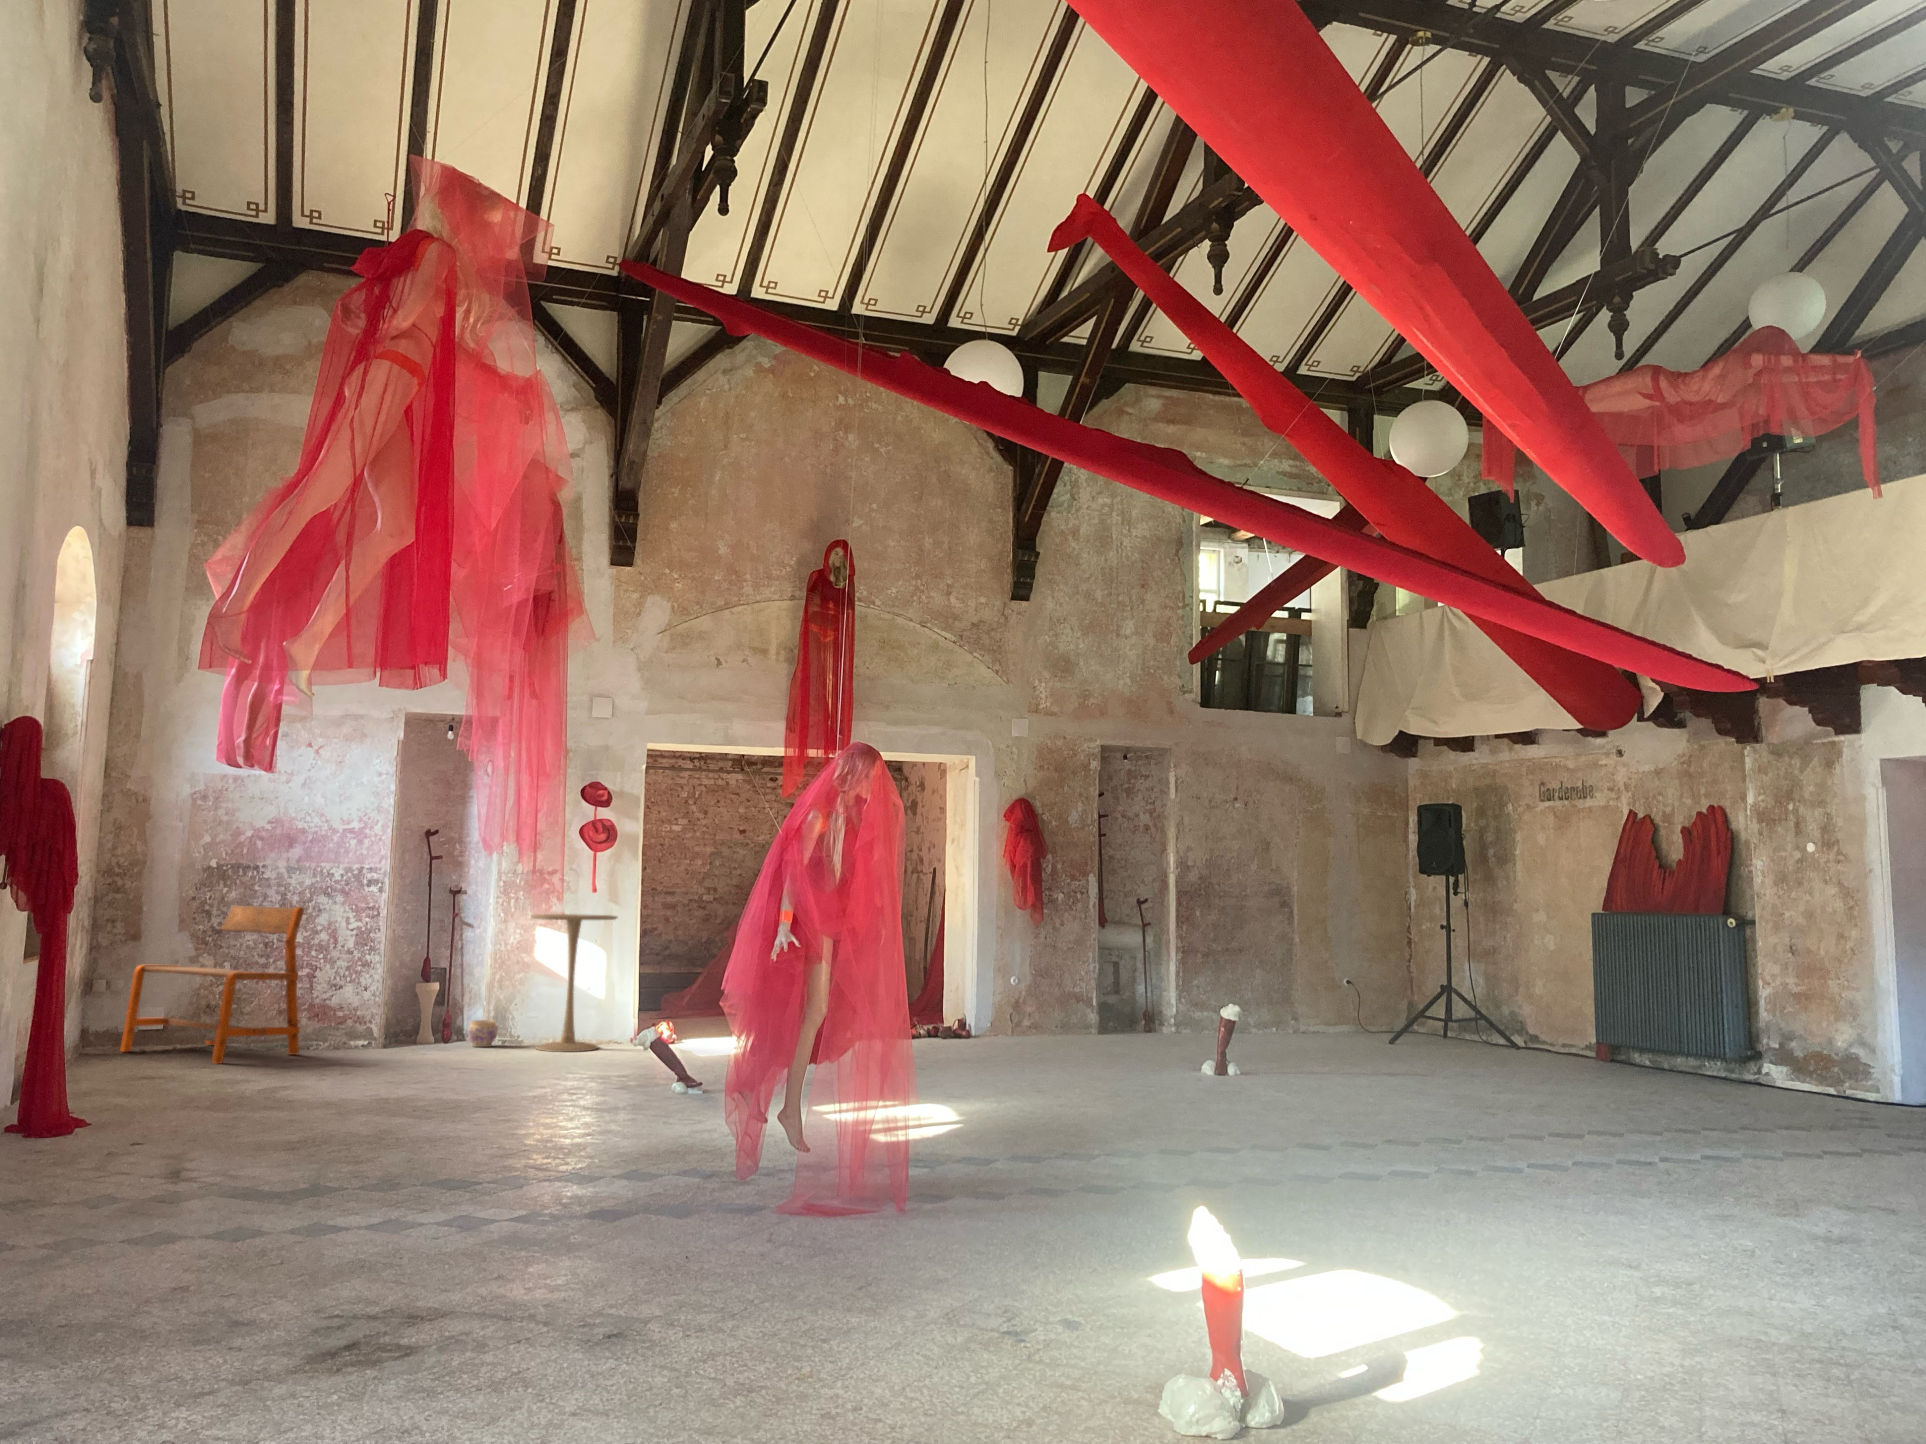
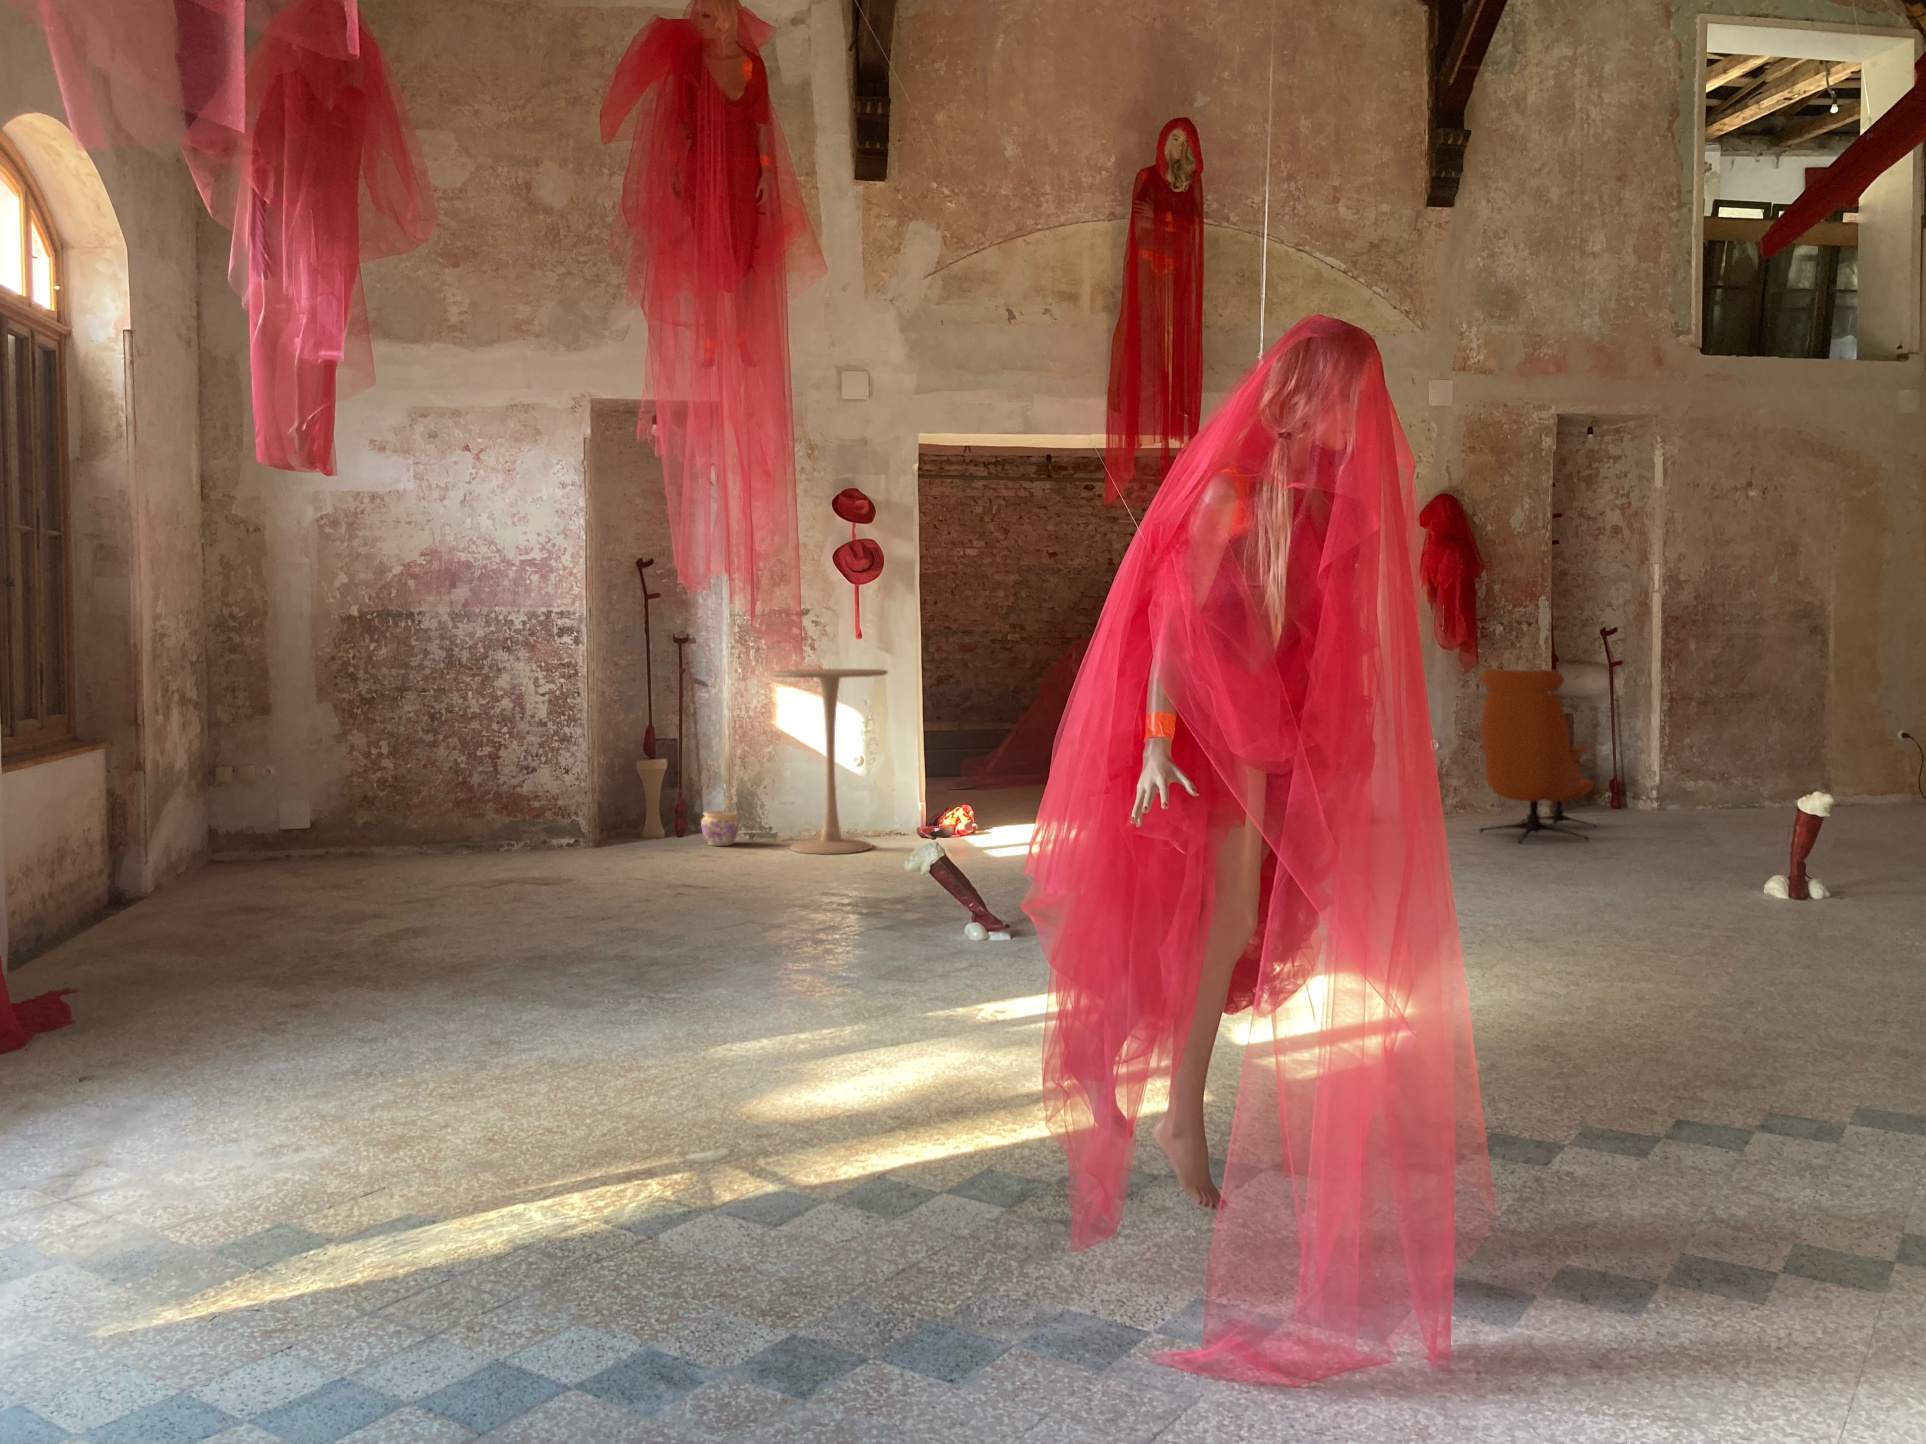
bench: present [120,906,304,1064] -> none [264,663,480,880]
lounge chair: none [1040,923,1127,1048] -> present [1479,669,1597,844]

